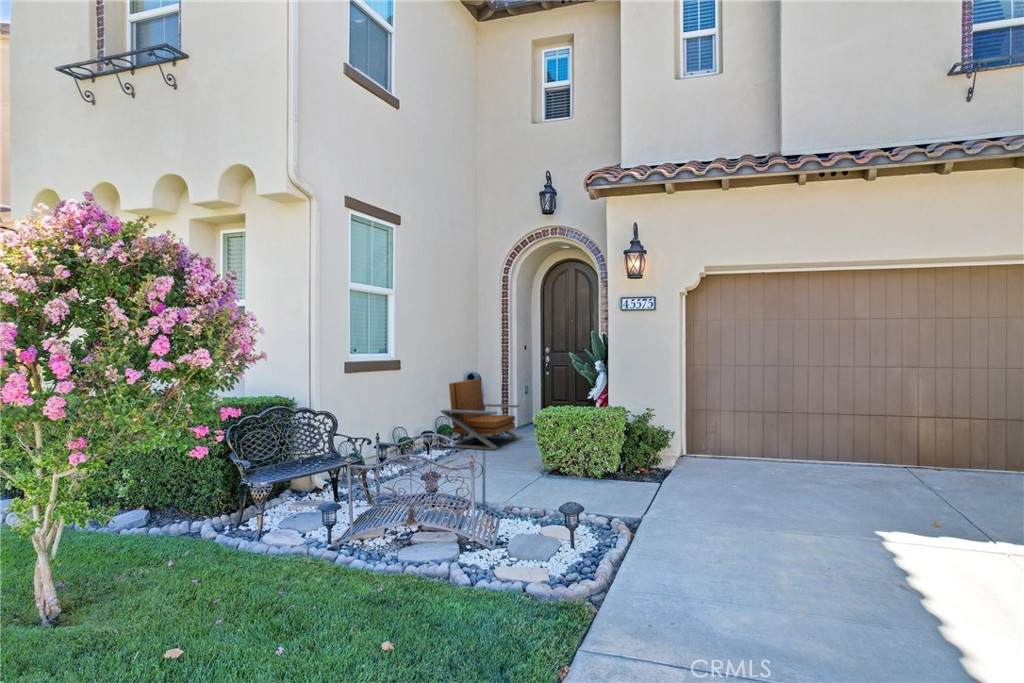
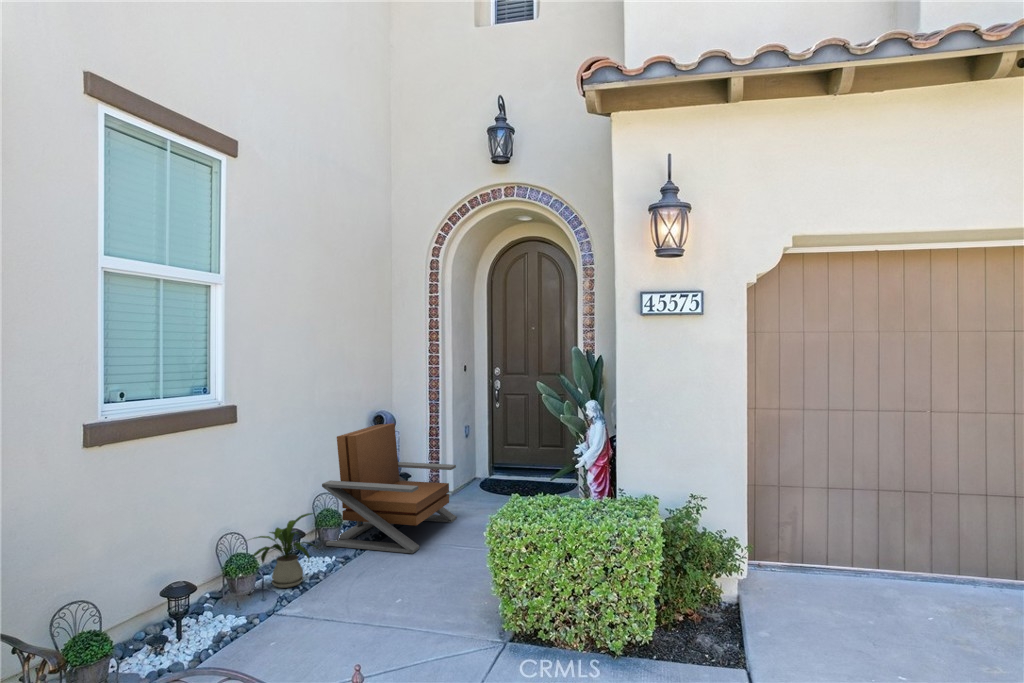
house plant: none [404,420,444,459] -> present [252,513,318,588]

